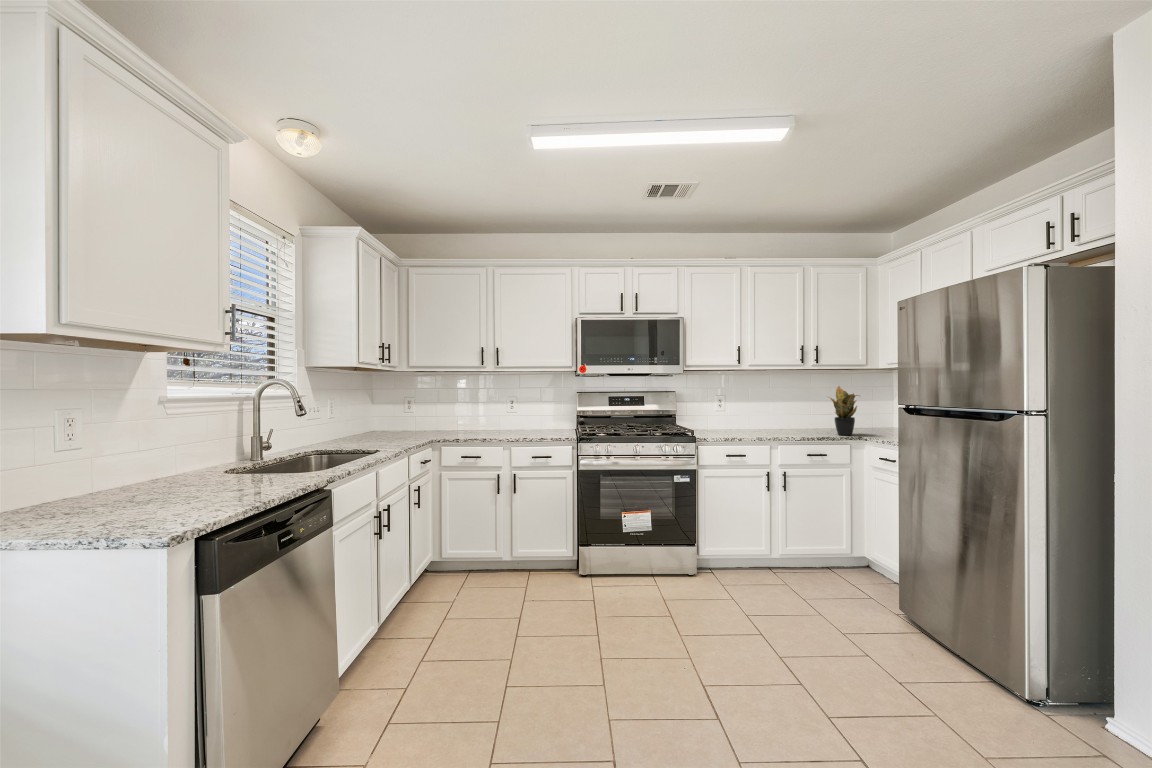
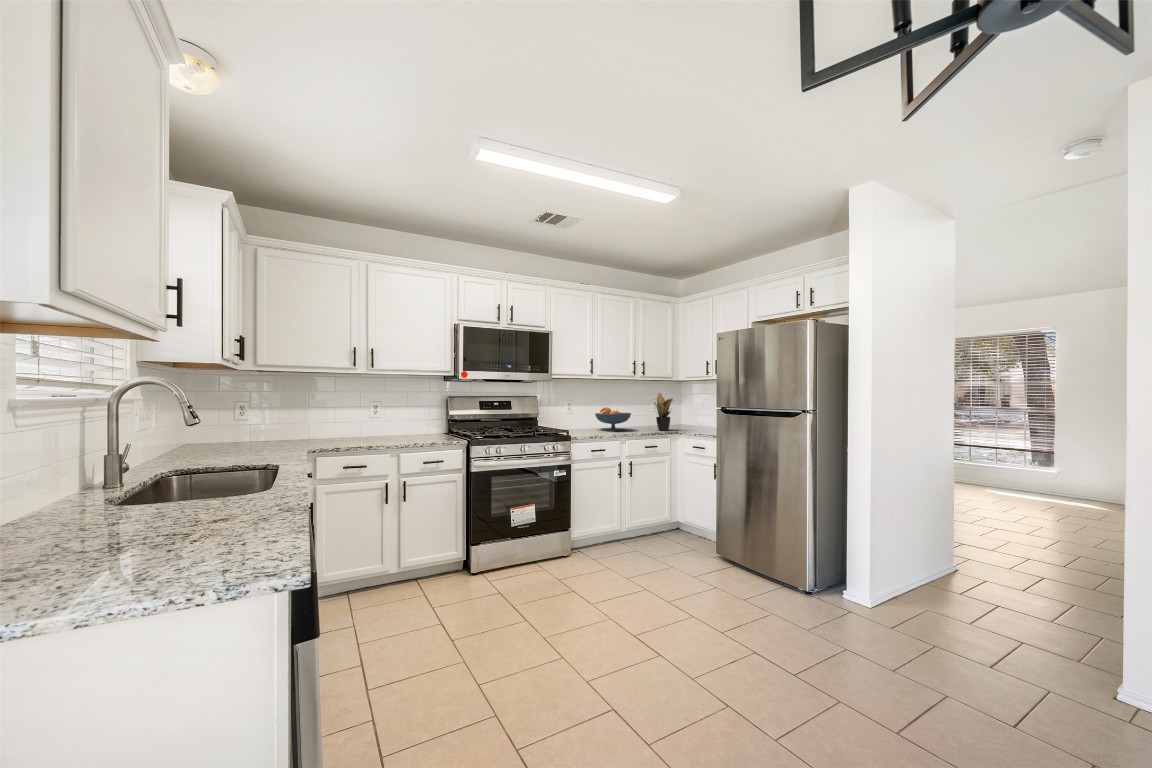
fruit bowl: none [751,404,798,433] -> present [595,407,631,431]

